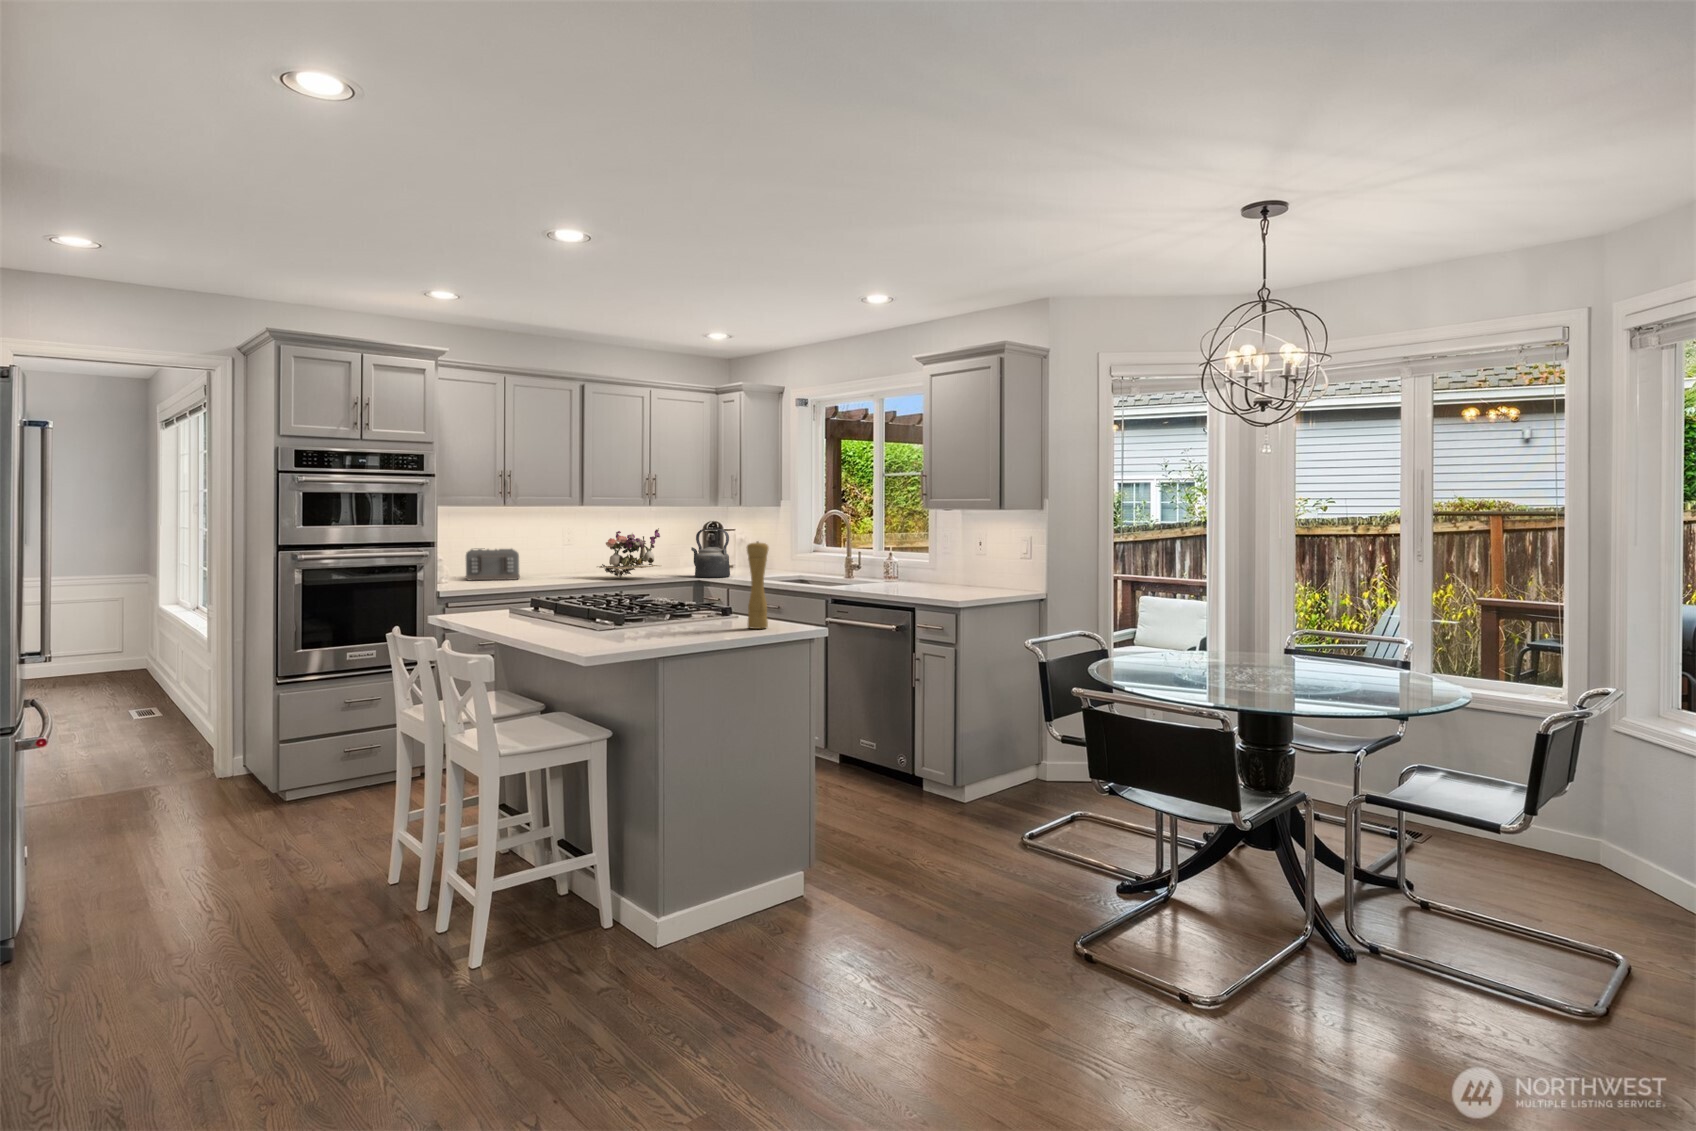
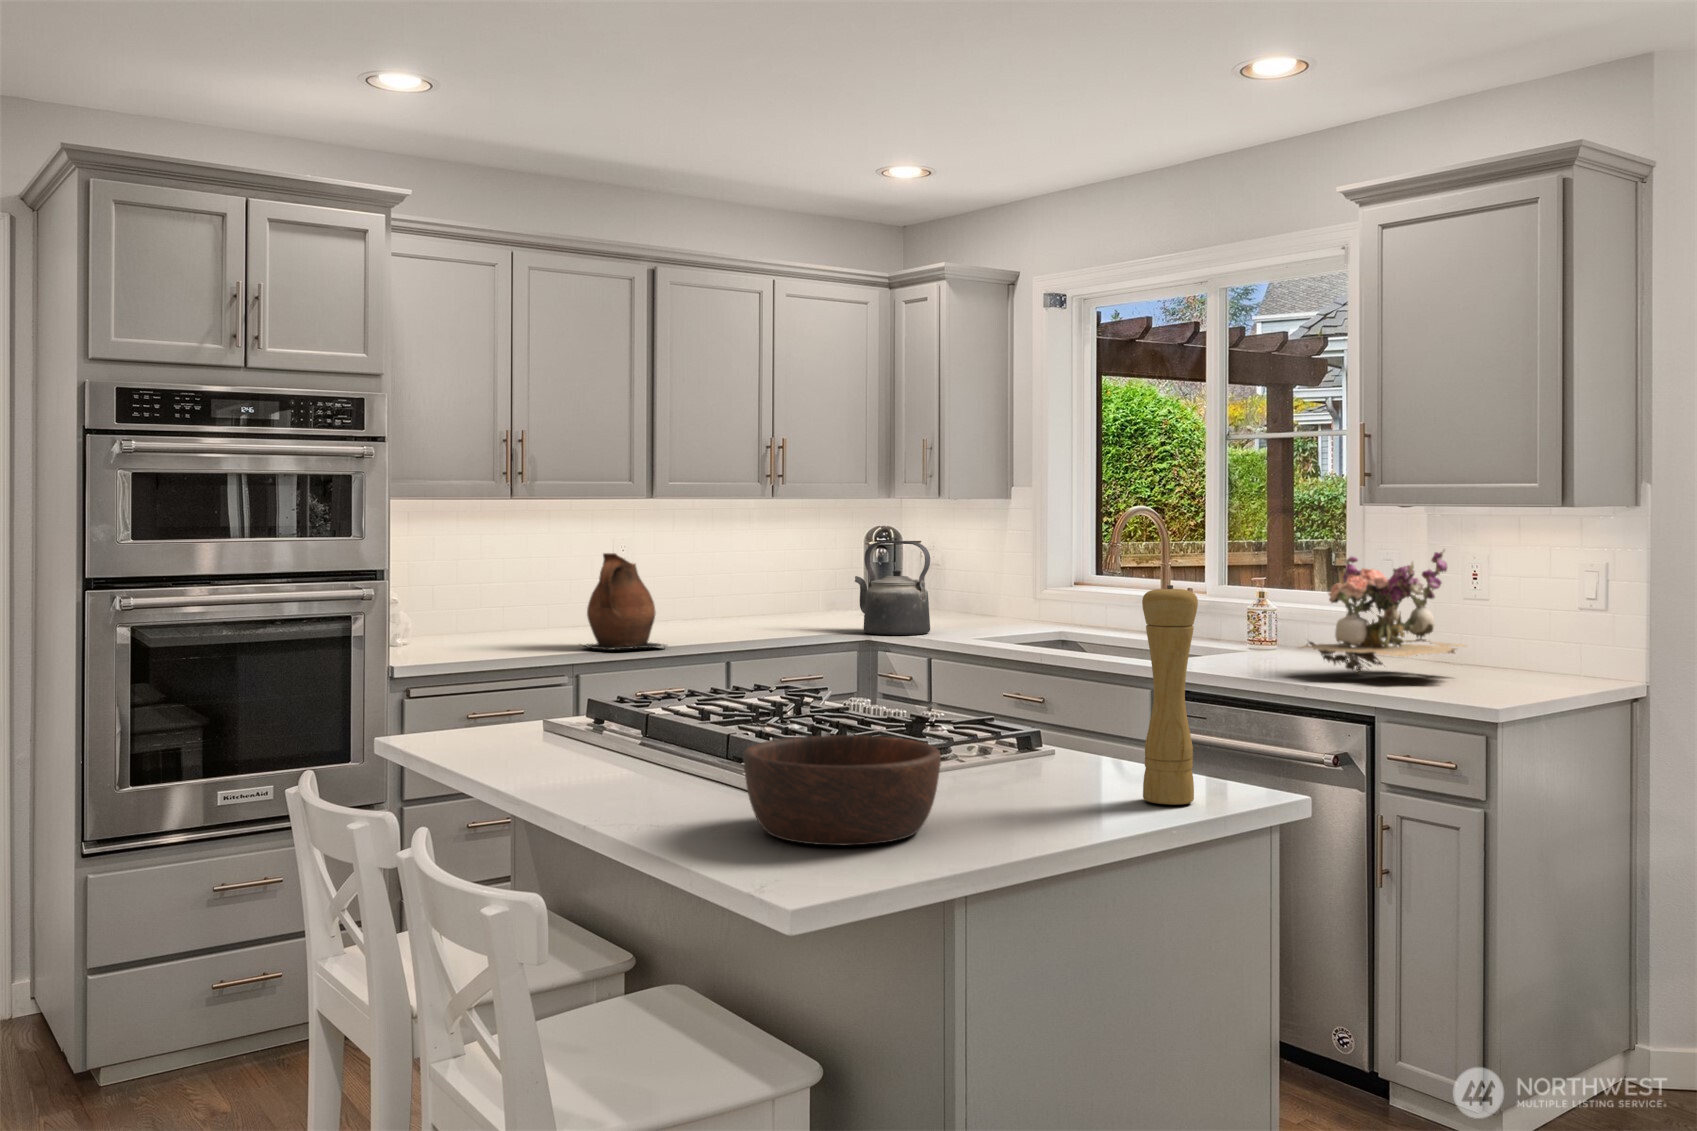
flower arrangement: present [599,528,660,578] -> present [1302,549,1465,674]
ceramic pitcher: none [538,534,586,584] -> present [584,553,667,650]
toaster: present [466,548,520,580] -> none [440,578,539,640]
wooden bowl: none [577,601,656,639] -> present [743,735,941,845]

